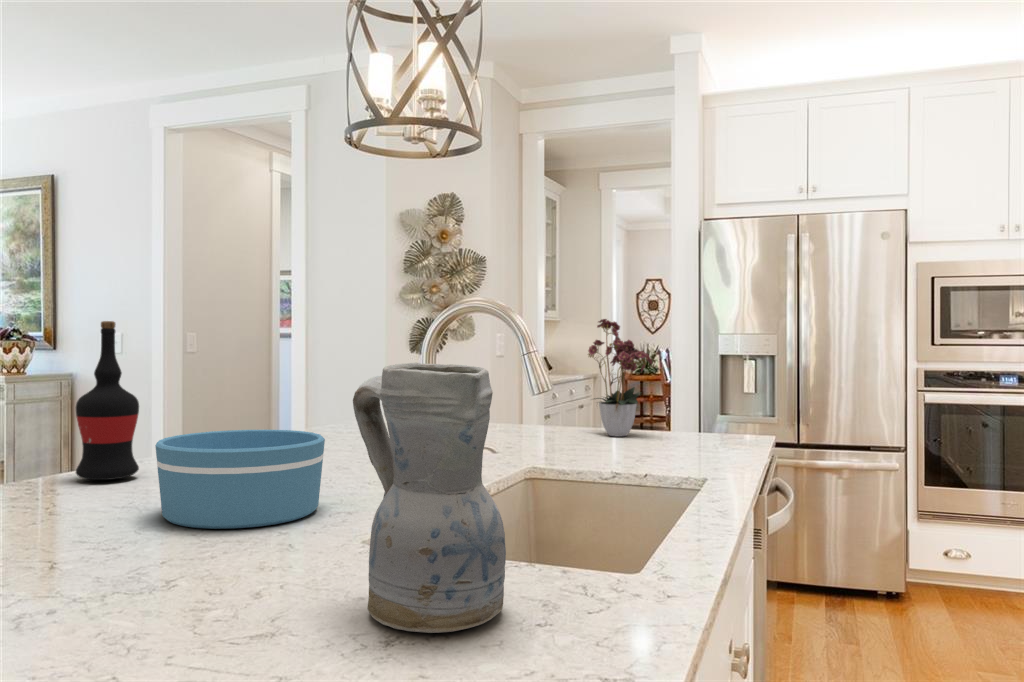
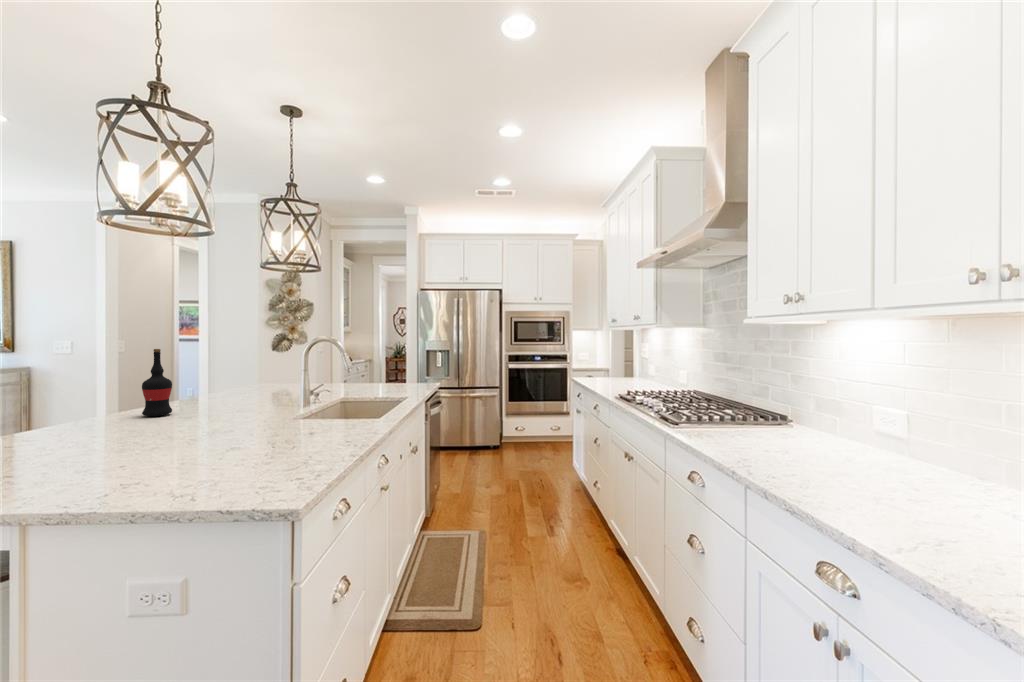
flower arrangement: present [588,319,652,436] -> none [366,338,397,388]
ceramic pitcher: present [353,363,506,633] -> none [300,368,348,440]
bowl: present [155,430,325,529] -> none [201,391,271,426]

